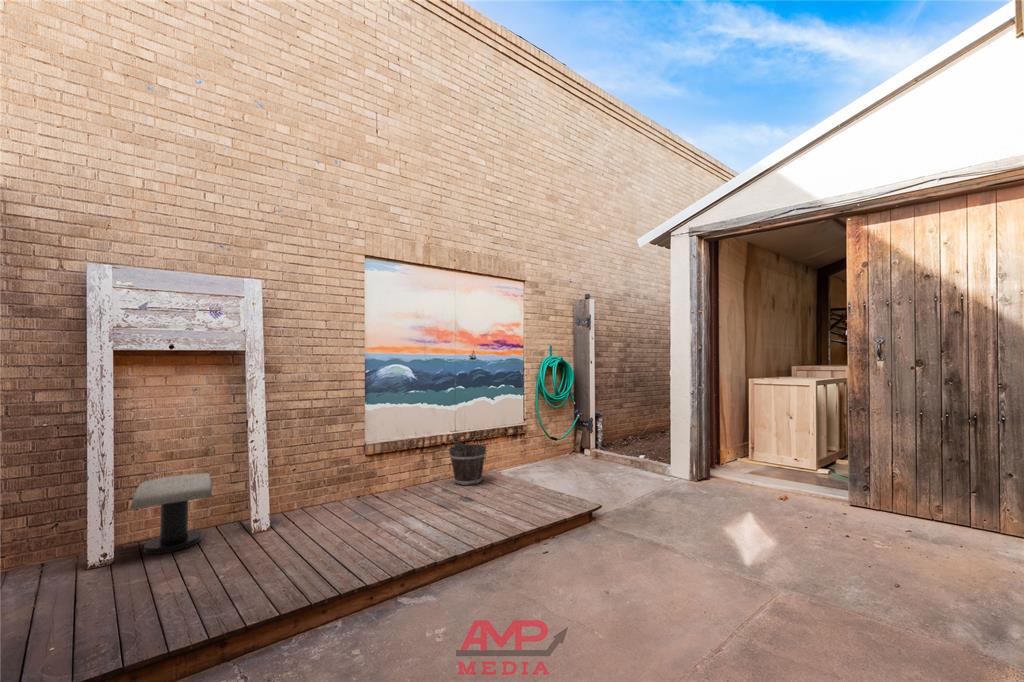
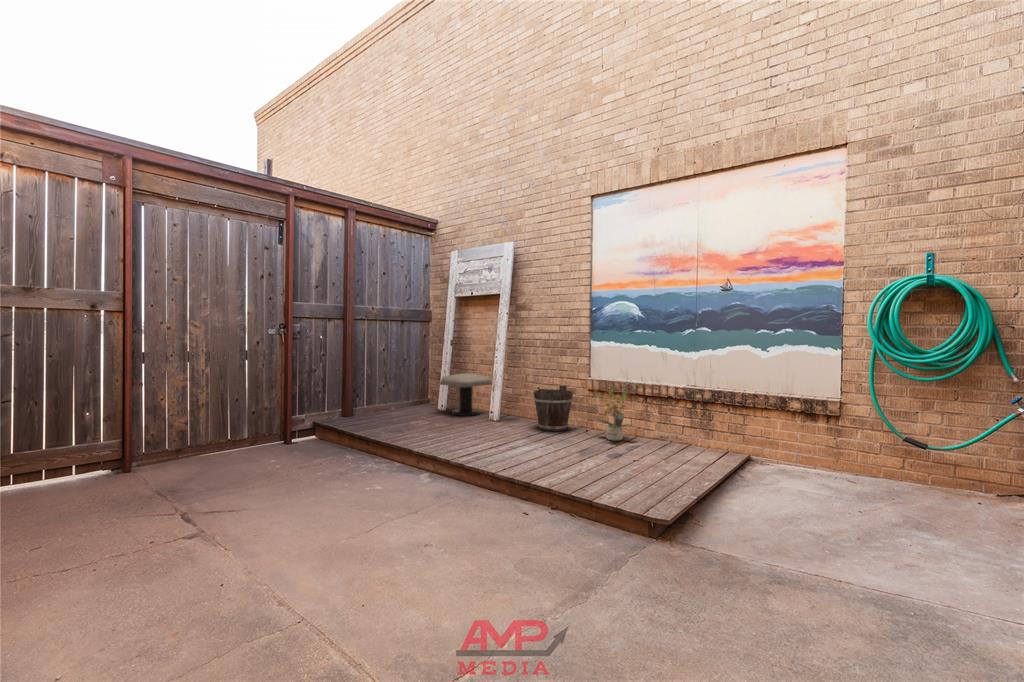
bucket: present [449,441,486,486] -> present [533,386,573,431]
potted plant: none [397,444,434,495] -> present [595,388,634,441]

